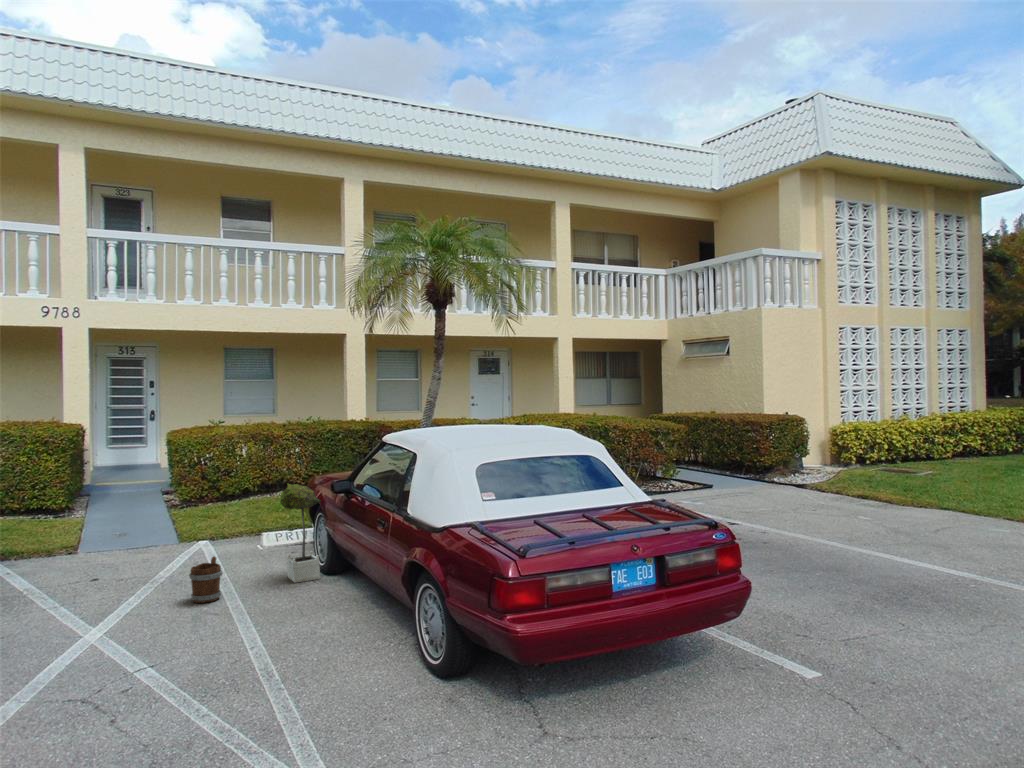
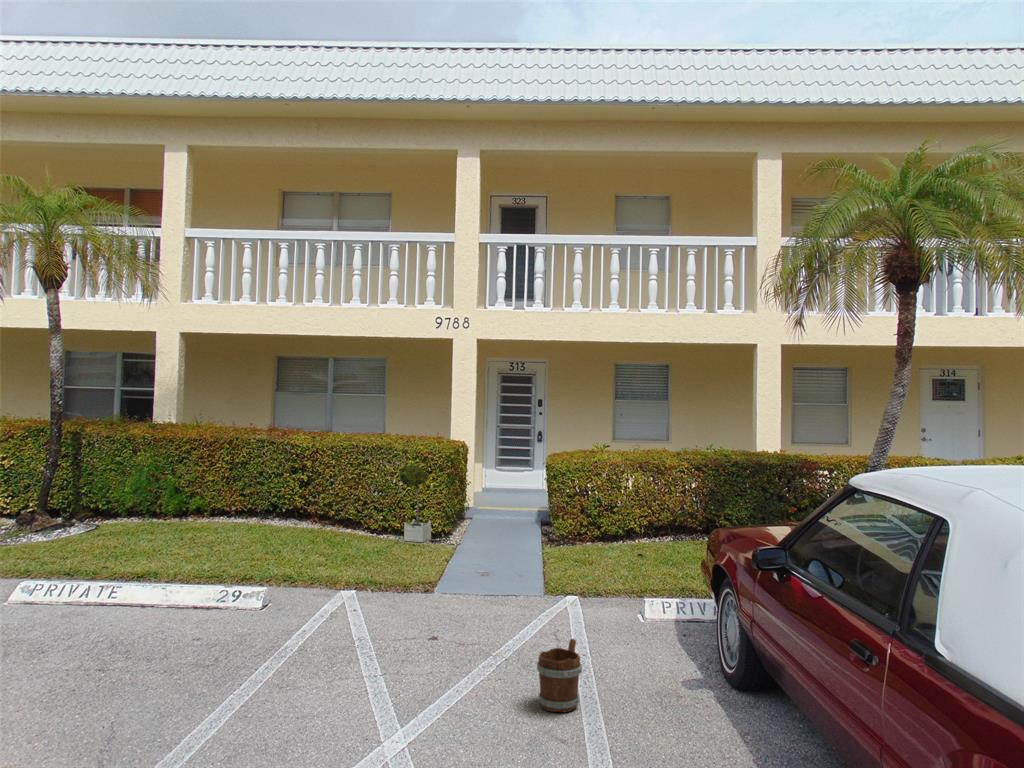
potted tree: present [280,484,321,583] -> present [399,465,431,542]

